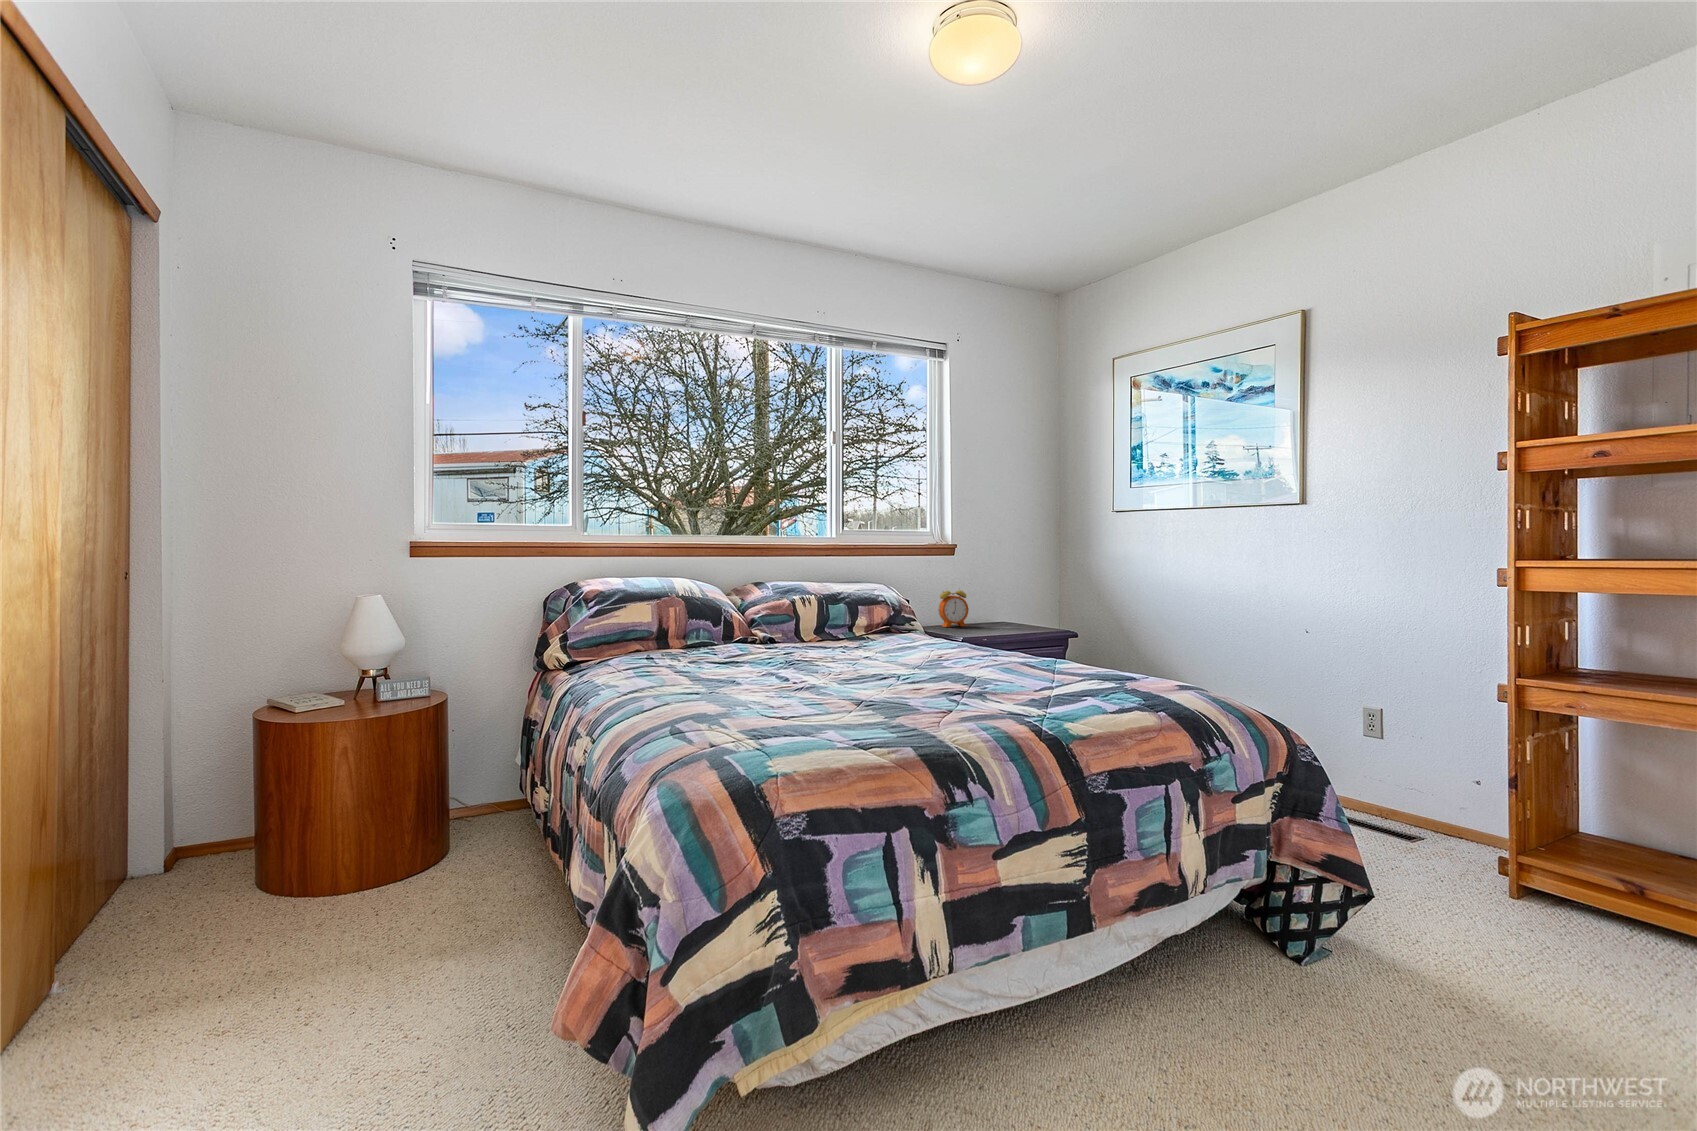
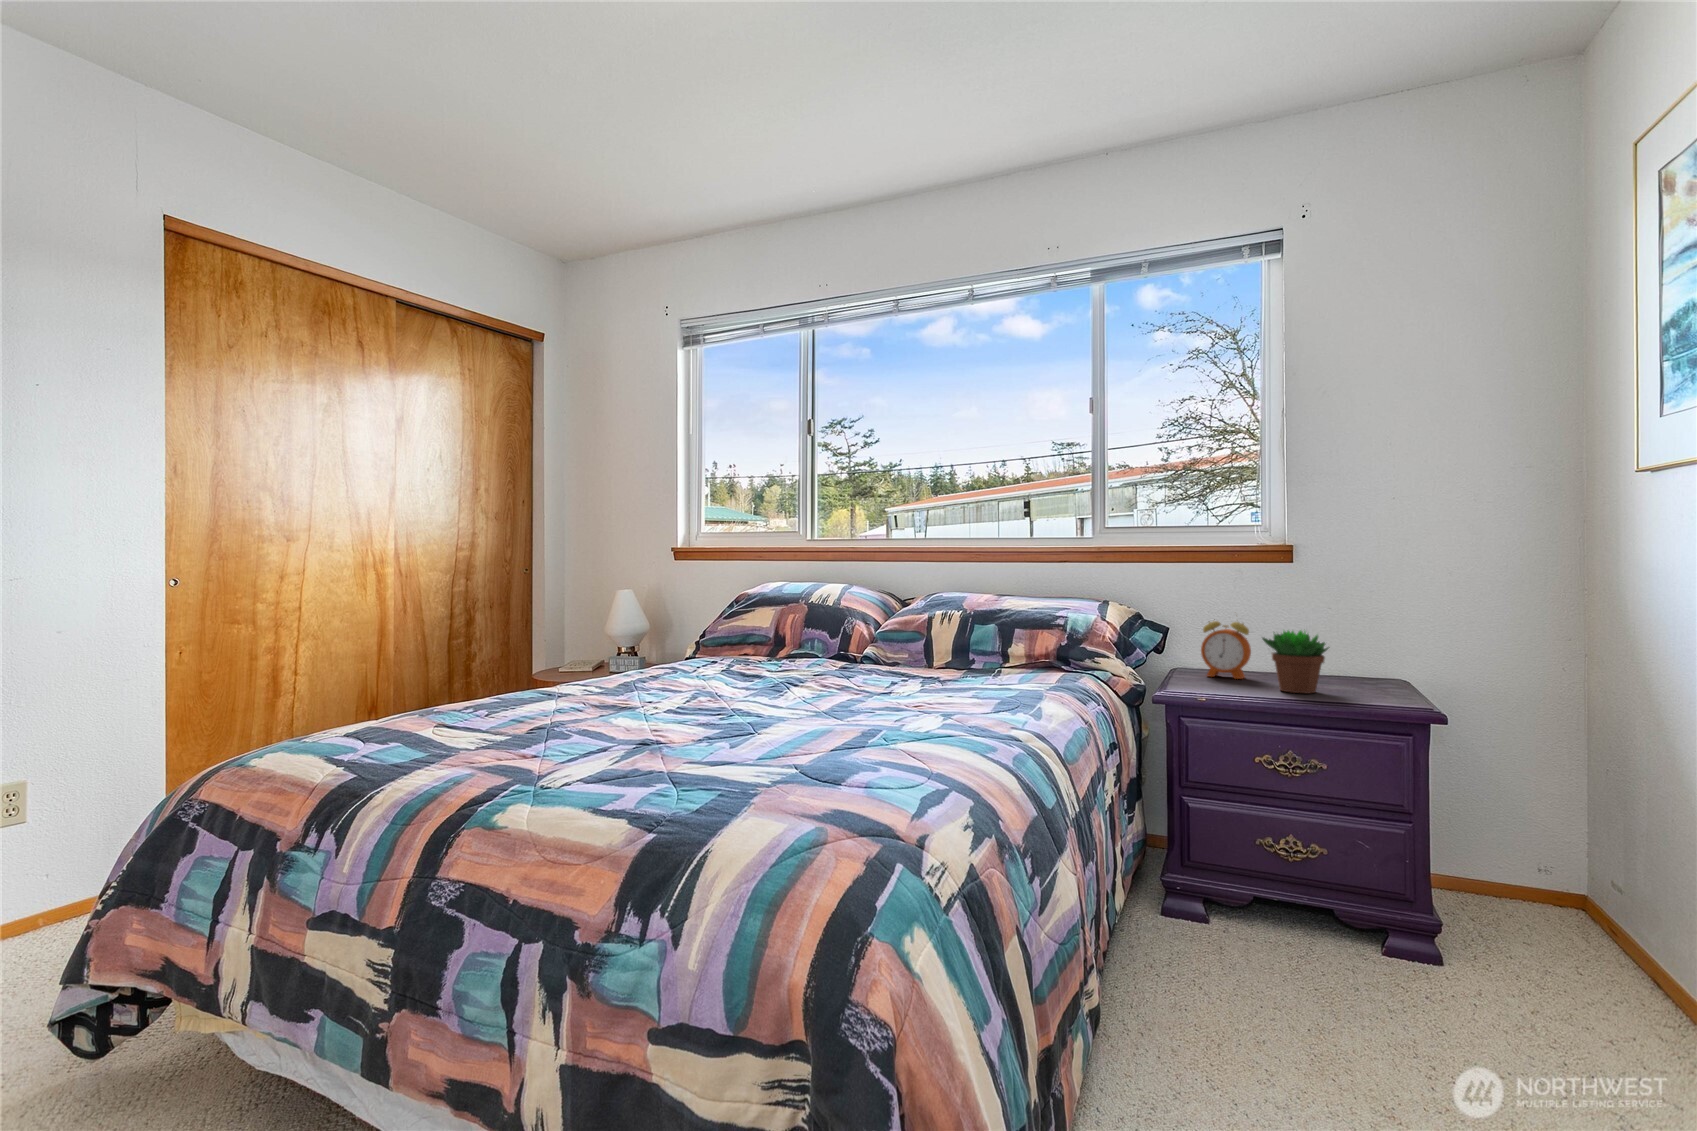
succulent plant: none [991,590,1027,628] -> present [1262,630,1328,693]

